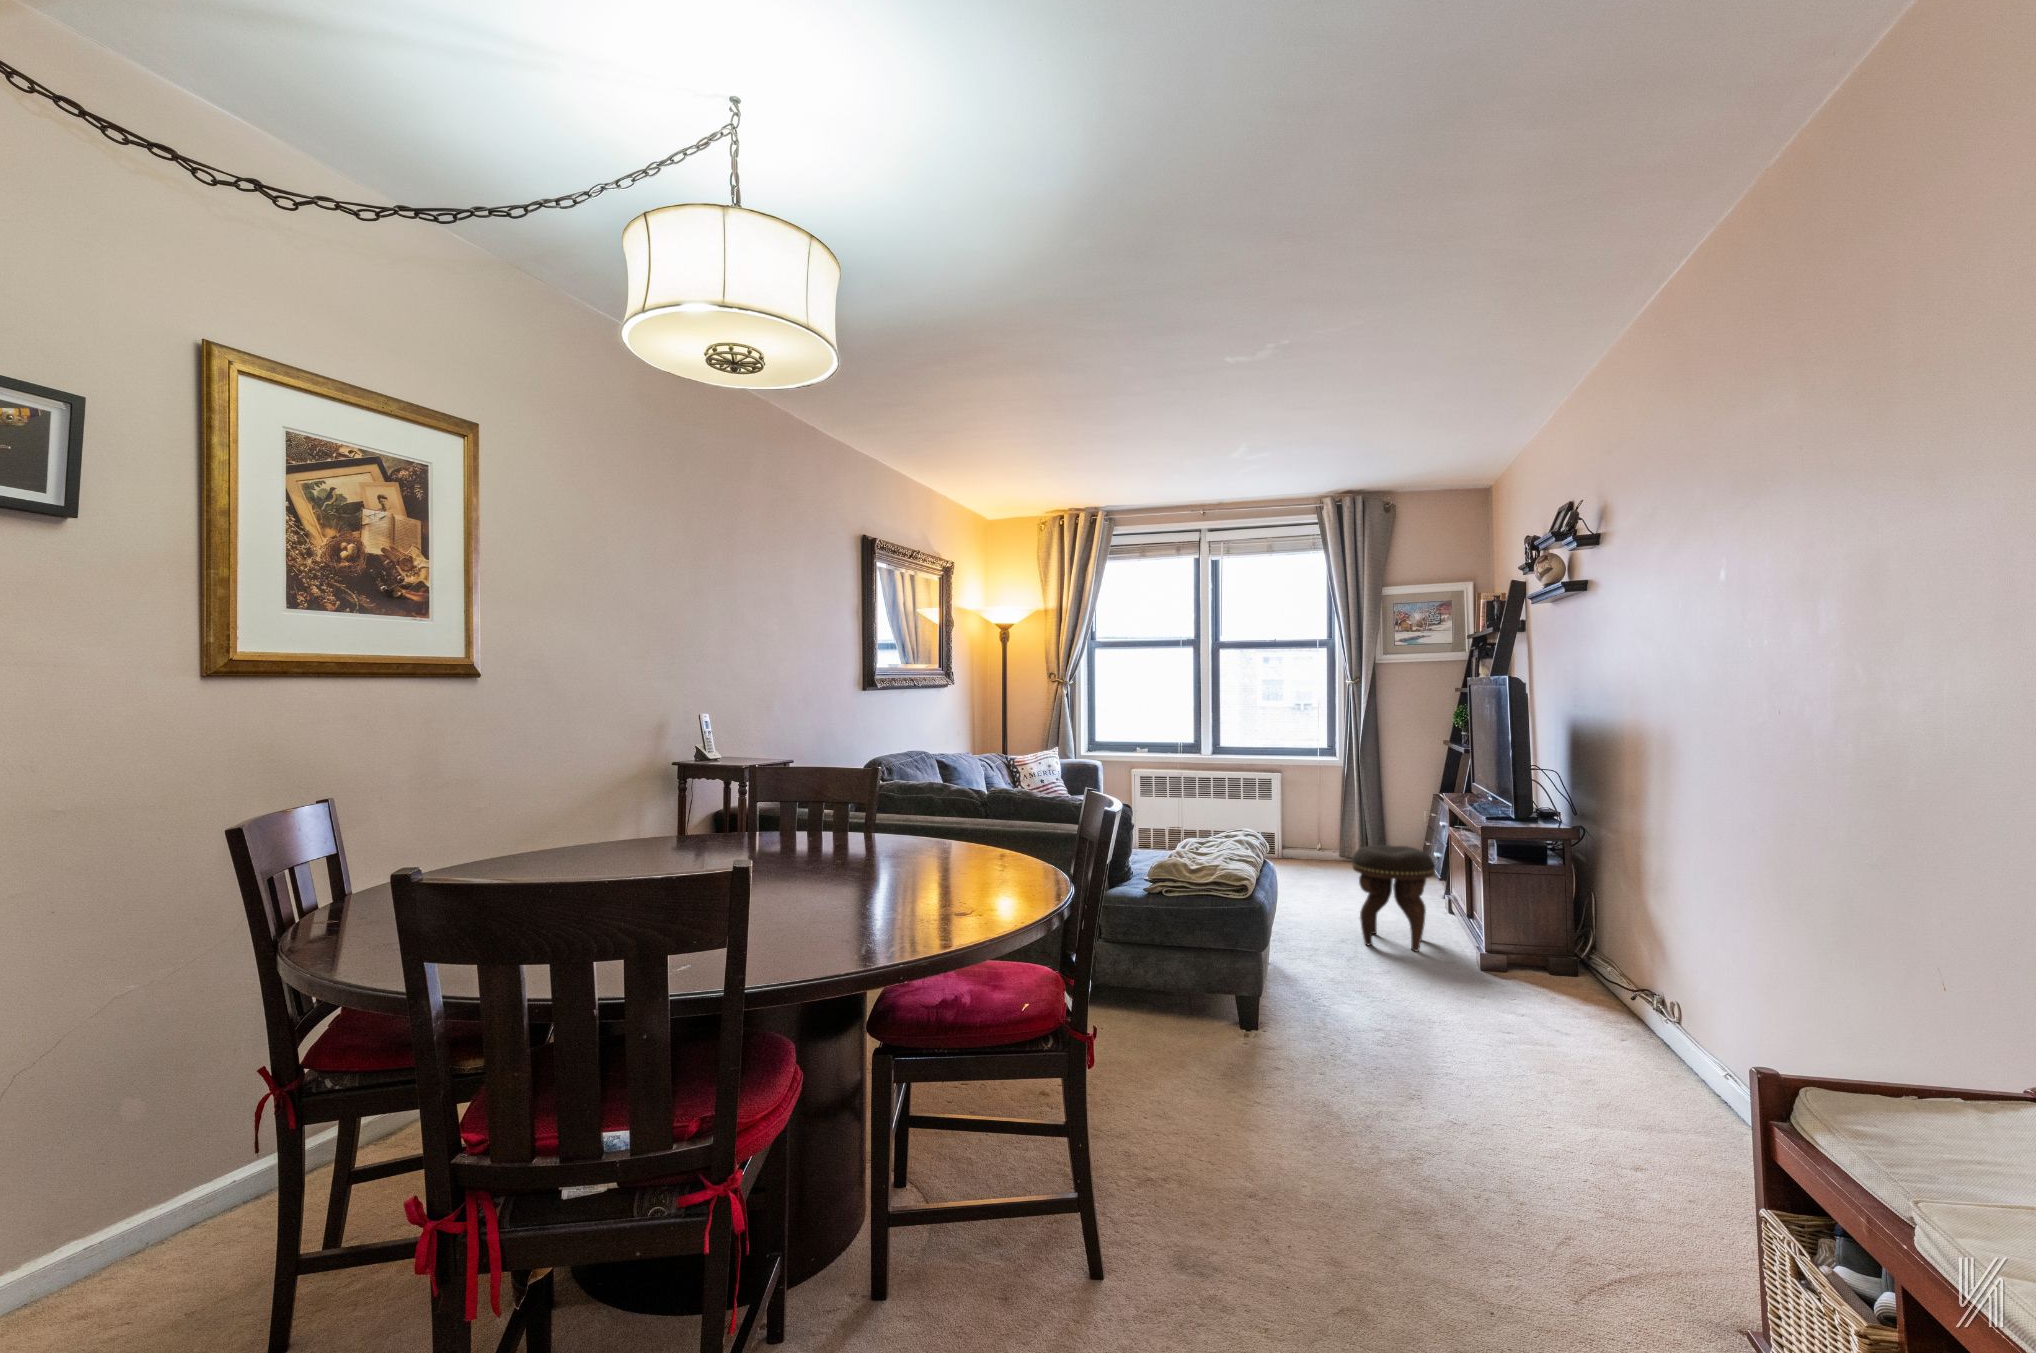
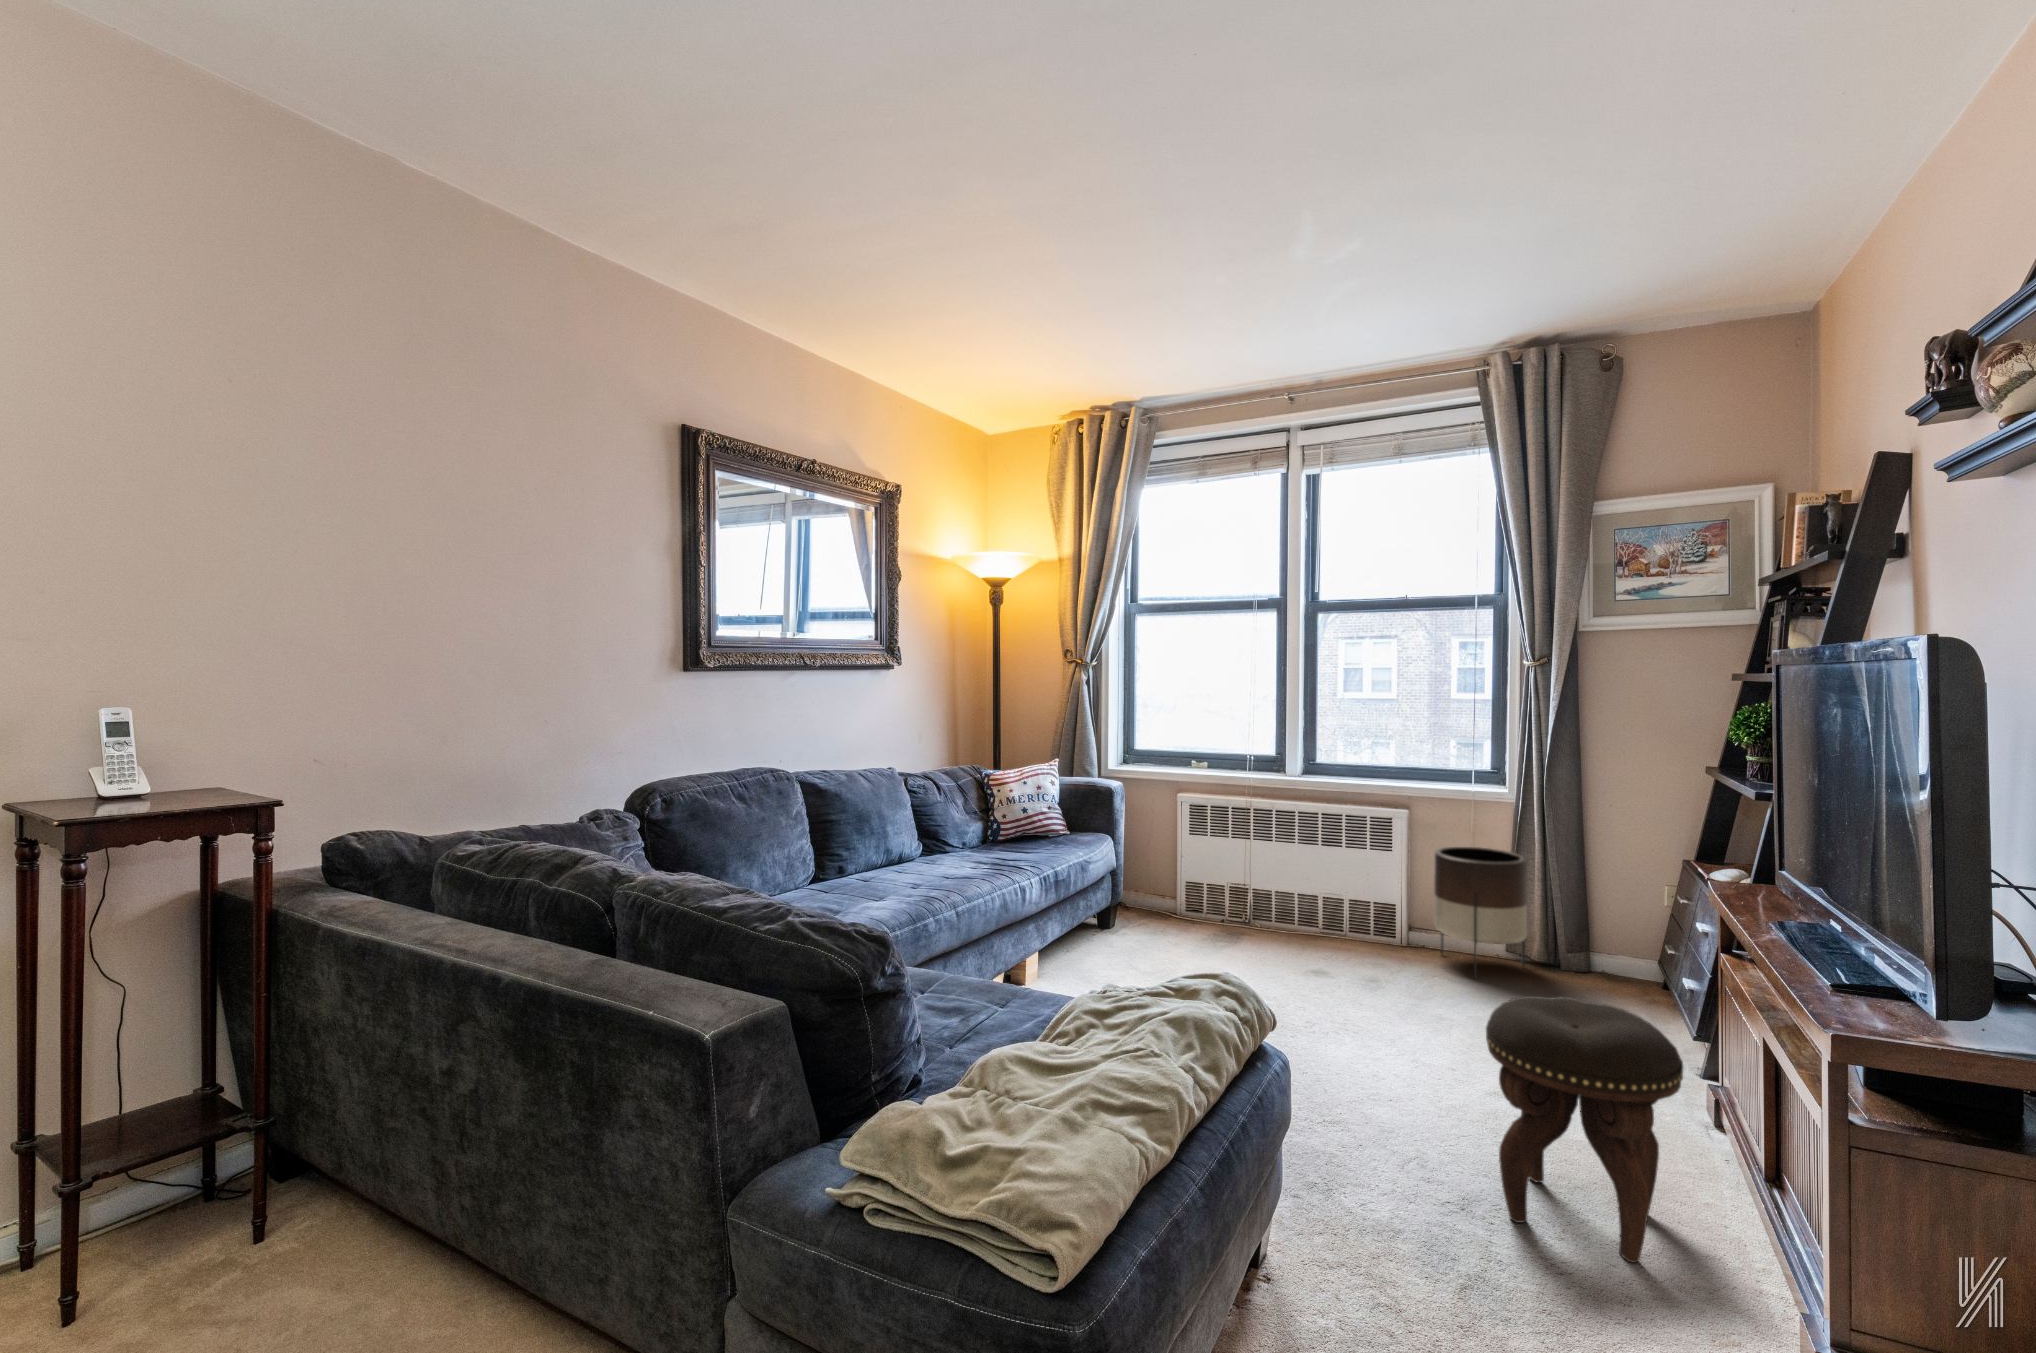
planter: none [1298,794,1351,869] -> present [1434,846,1528,978]

